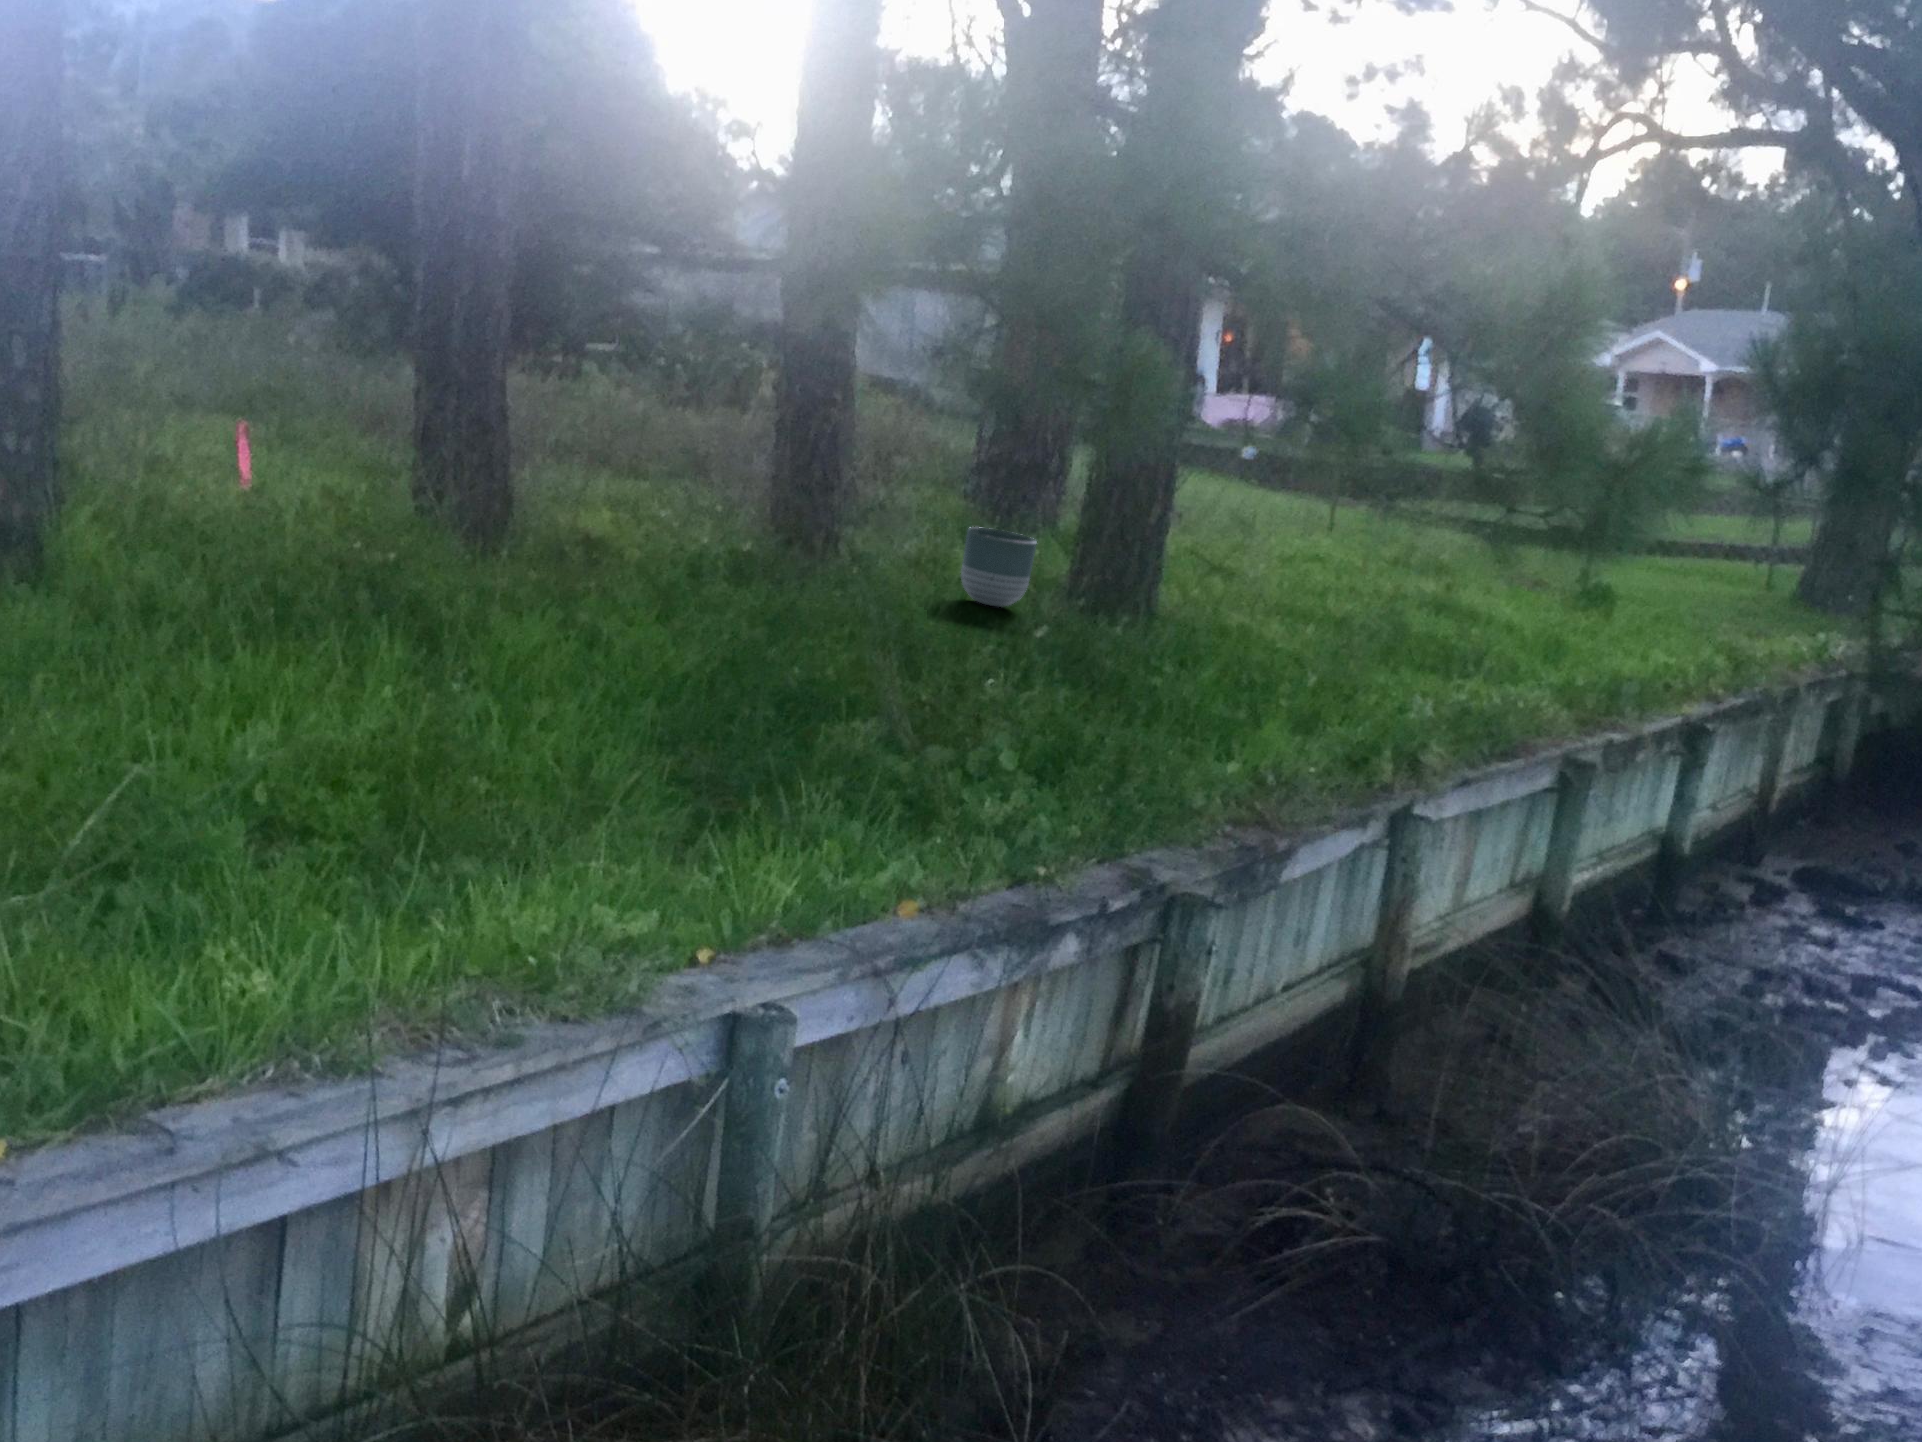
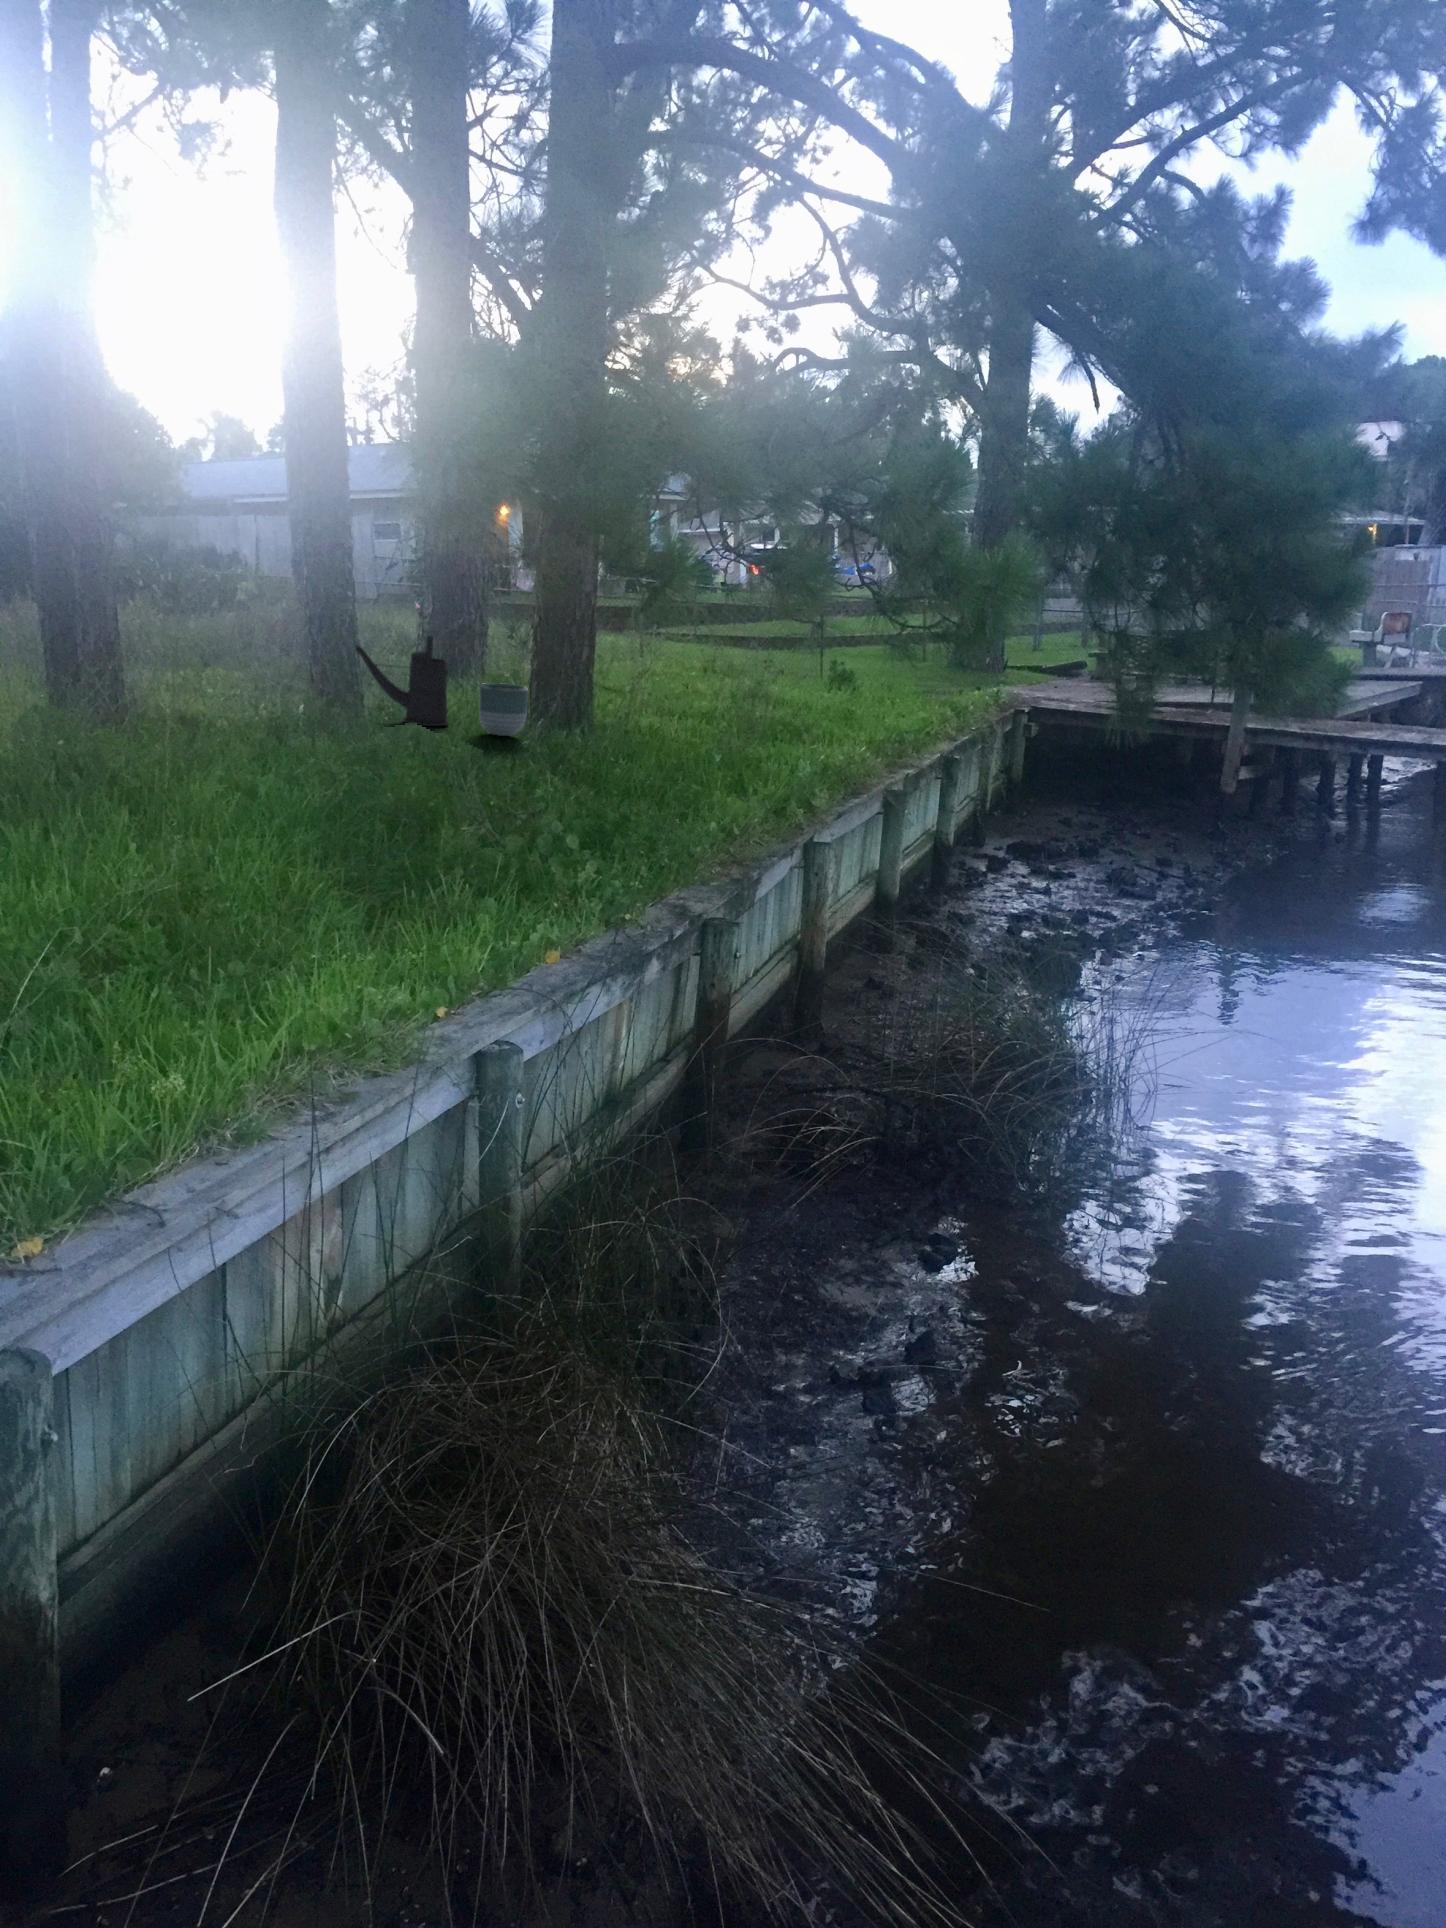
watering can: none [800,448,947,581] -> present [356,635,460,726]

